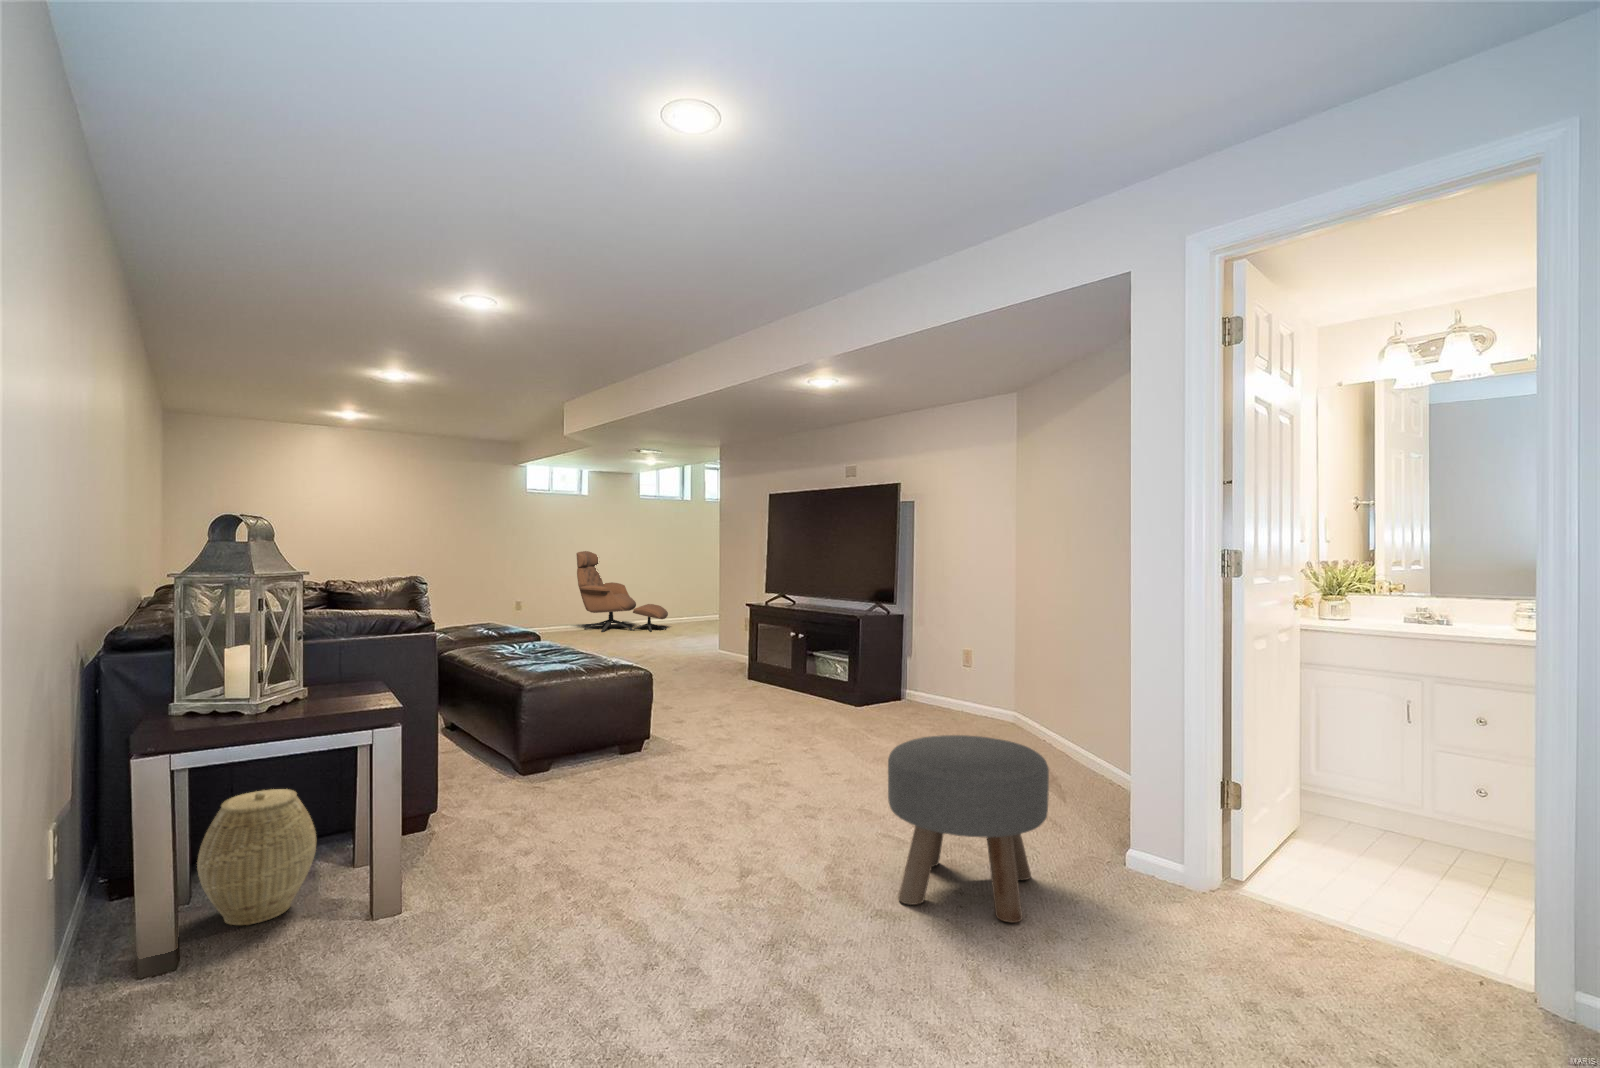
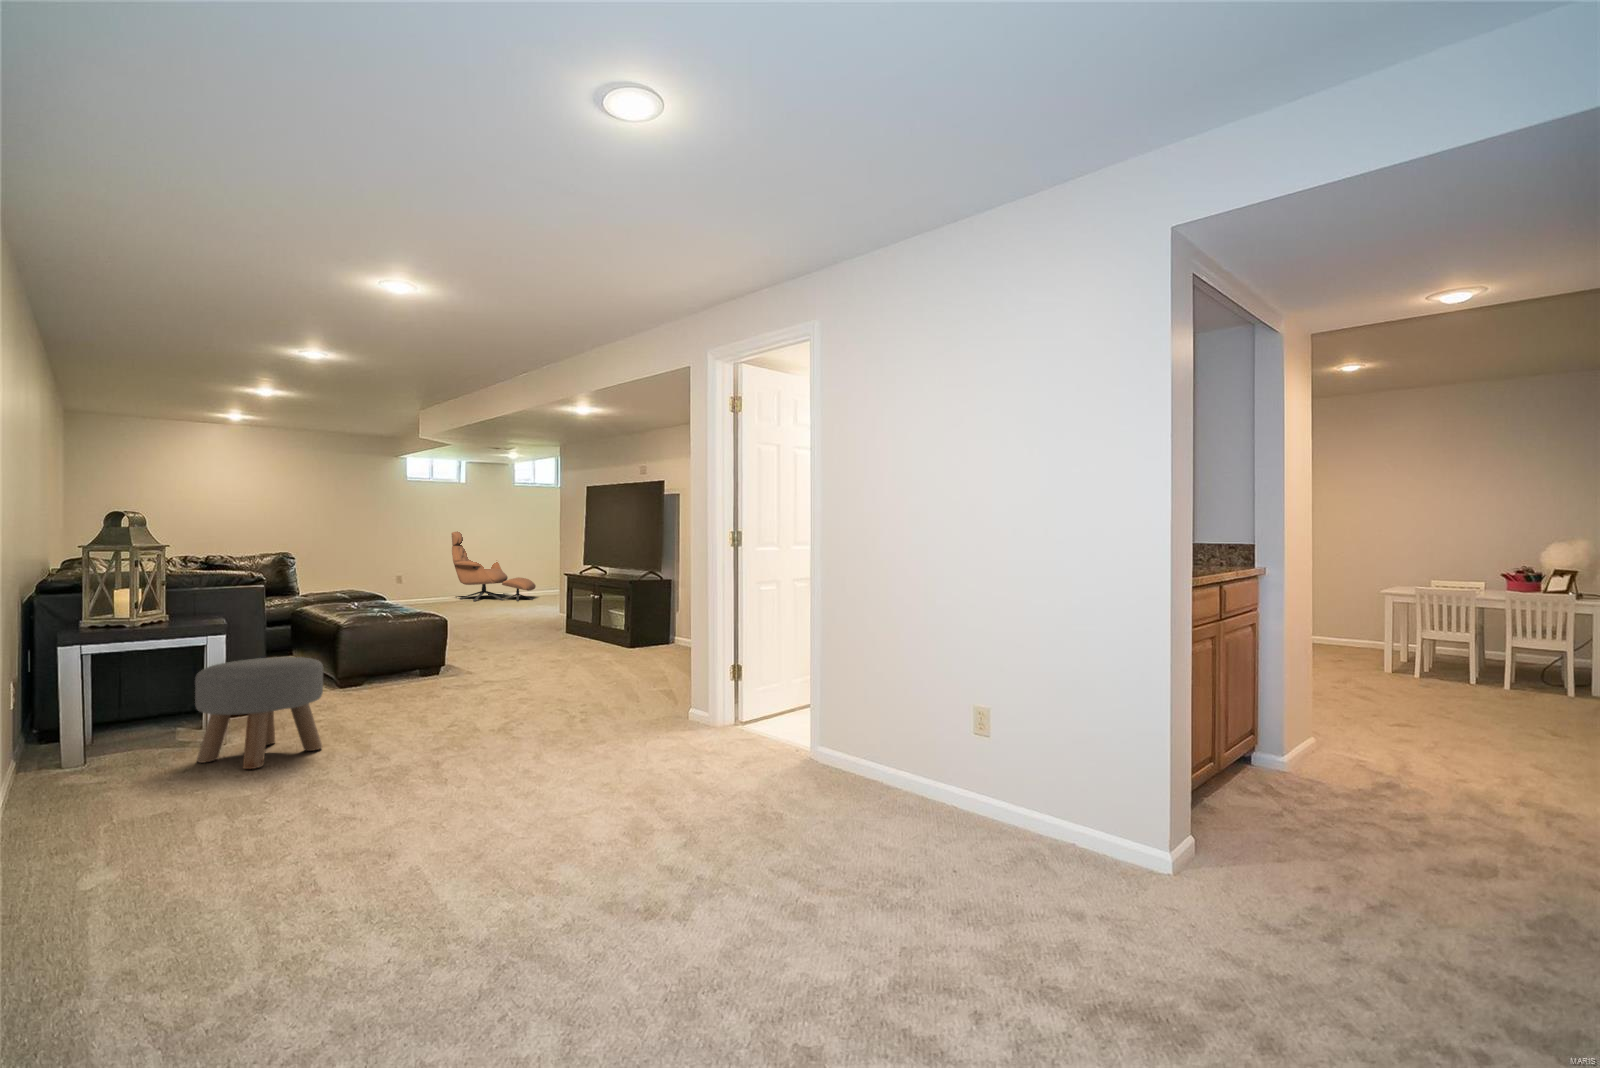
ottoman: present [888,735,1049,922] -> present [195,657,323,769]
woven basket: present [197,789,316,925] -> none [99,675,174,750]

